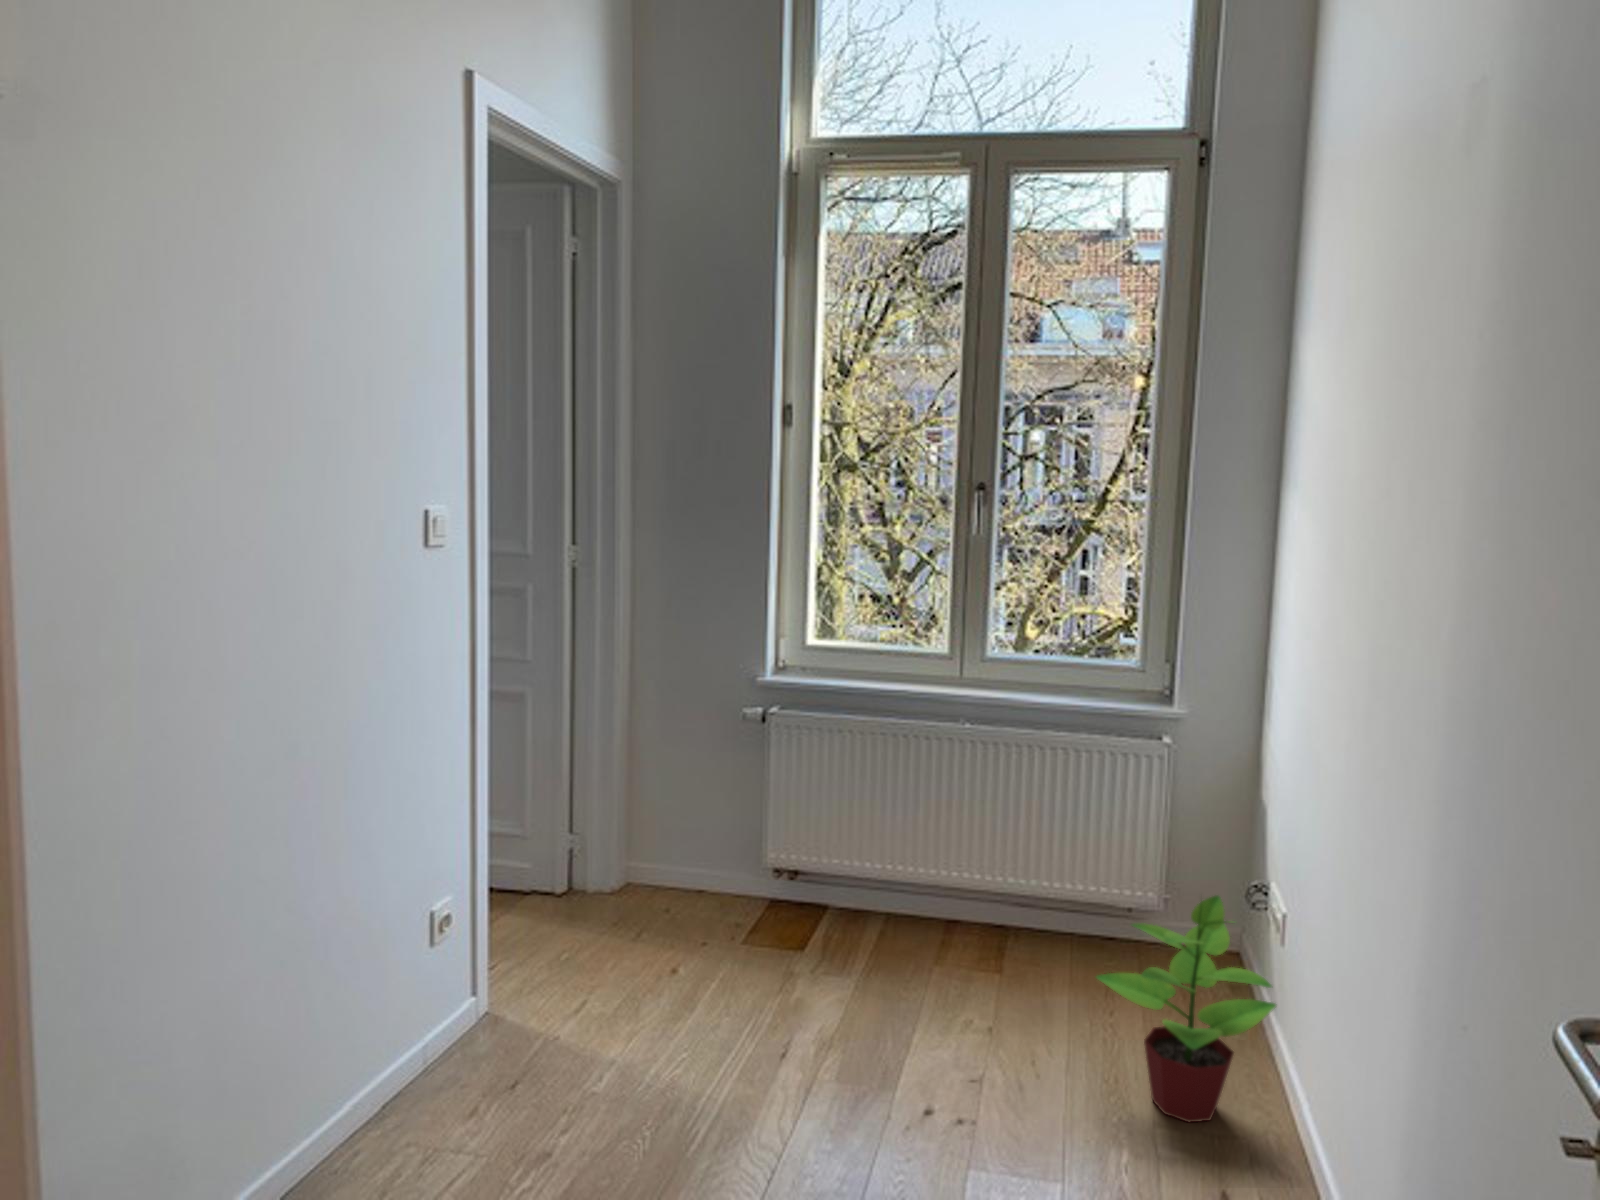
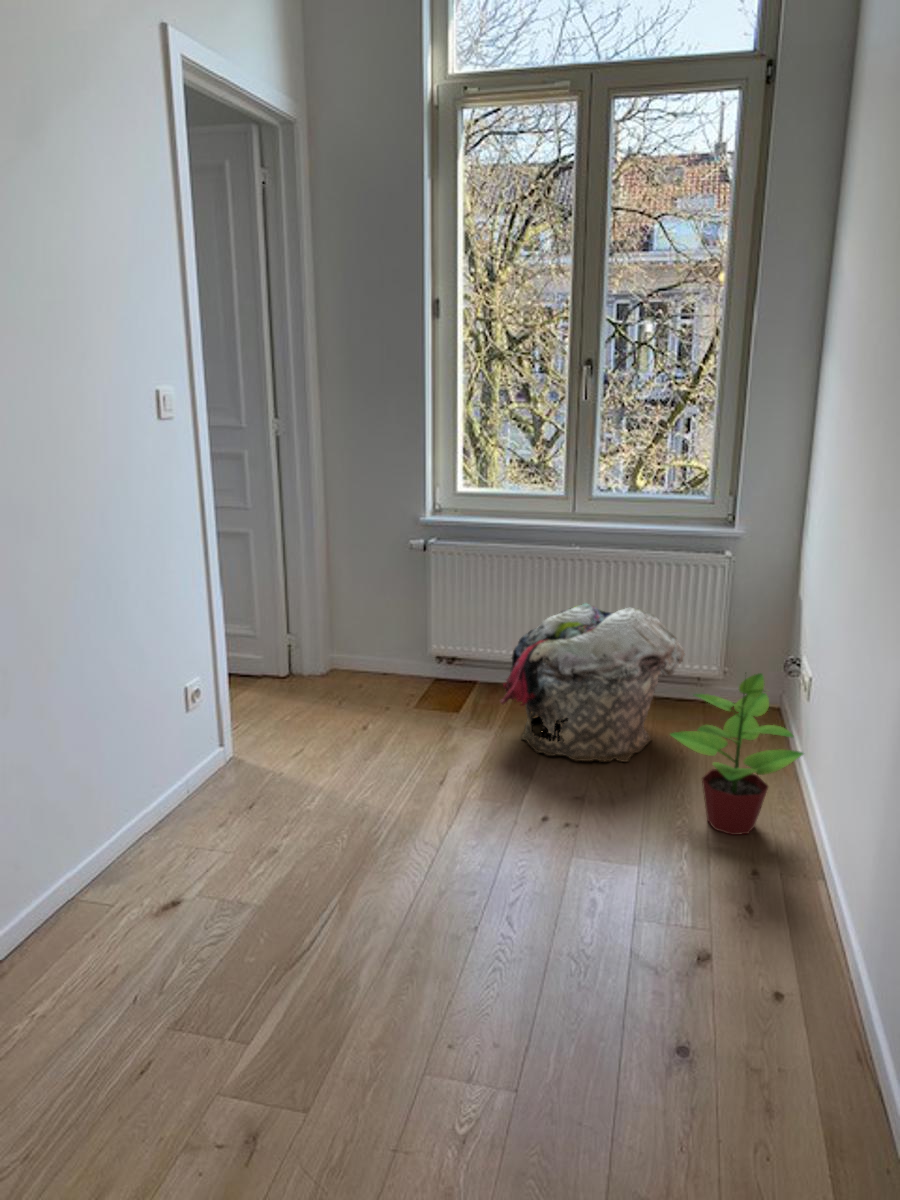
laundry basket: none [856,790,1099,1012] -> present [500,604,684,762]

